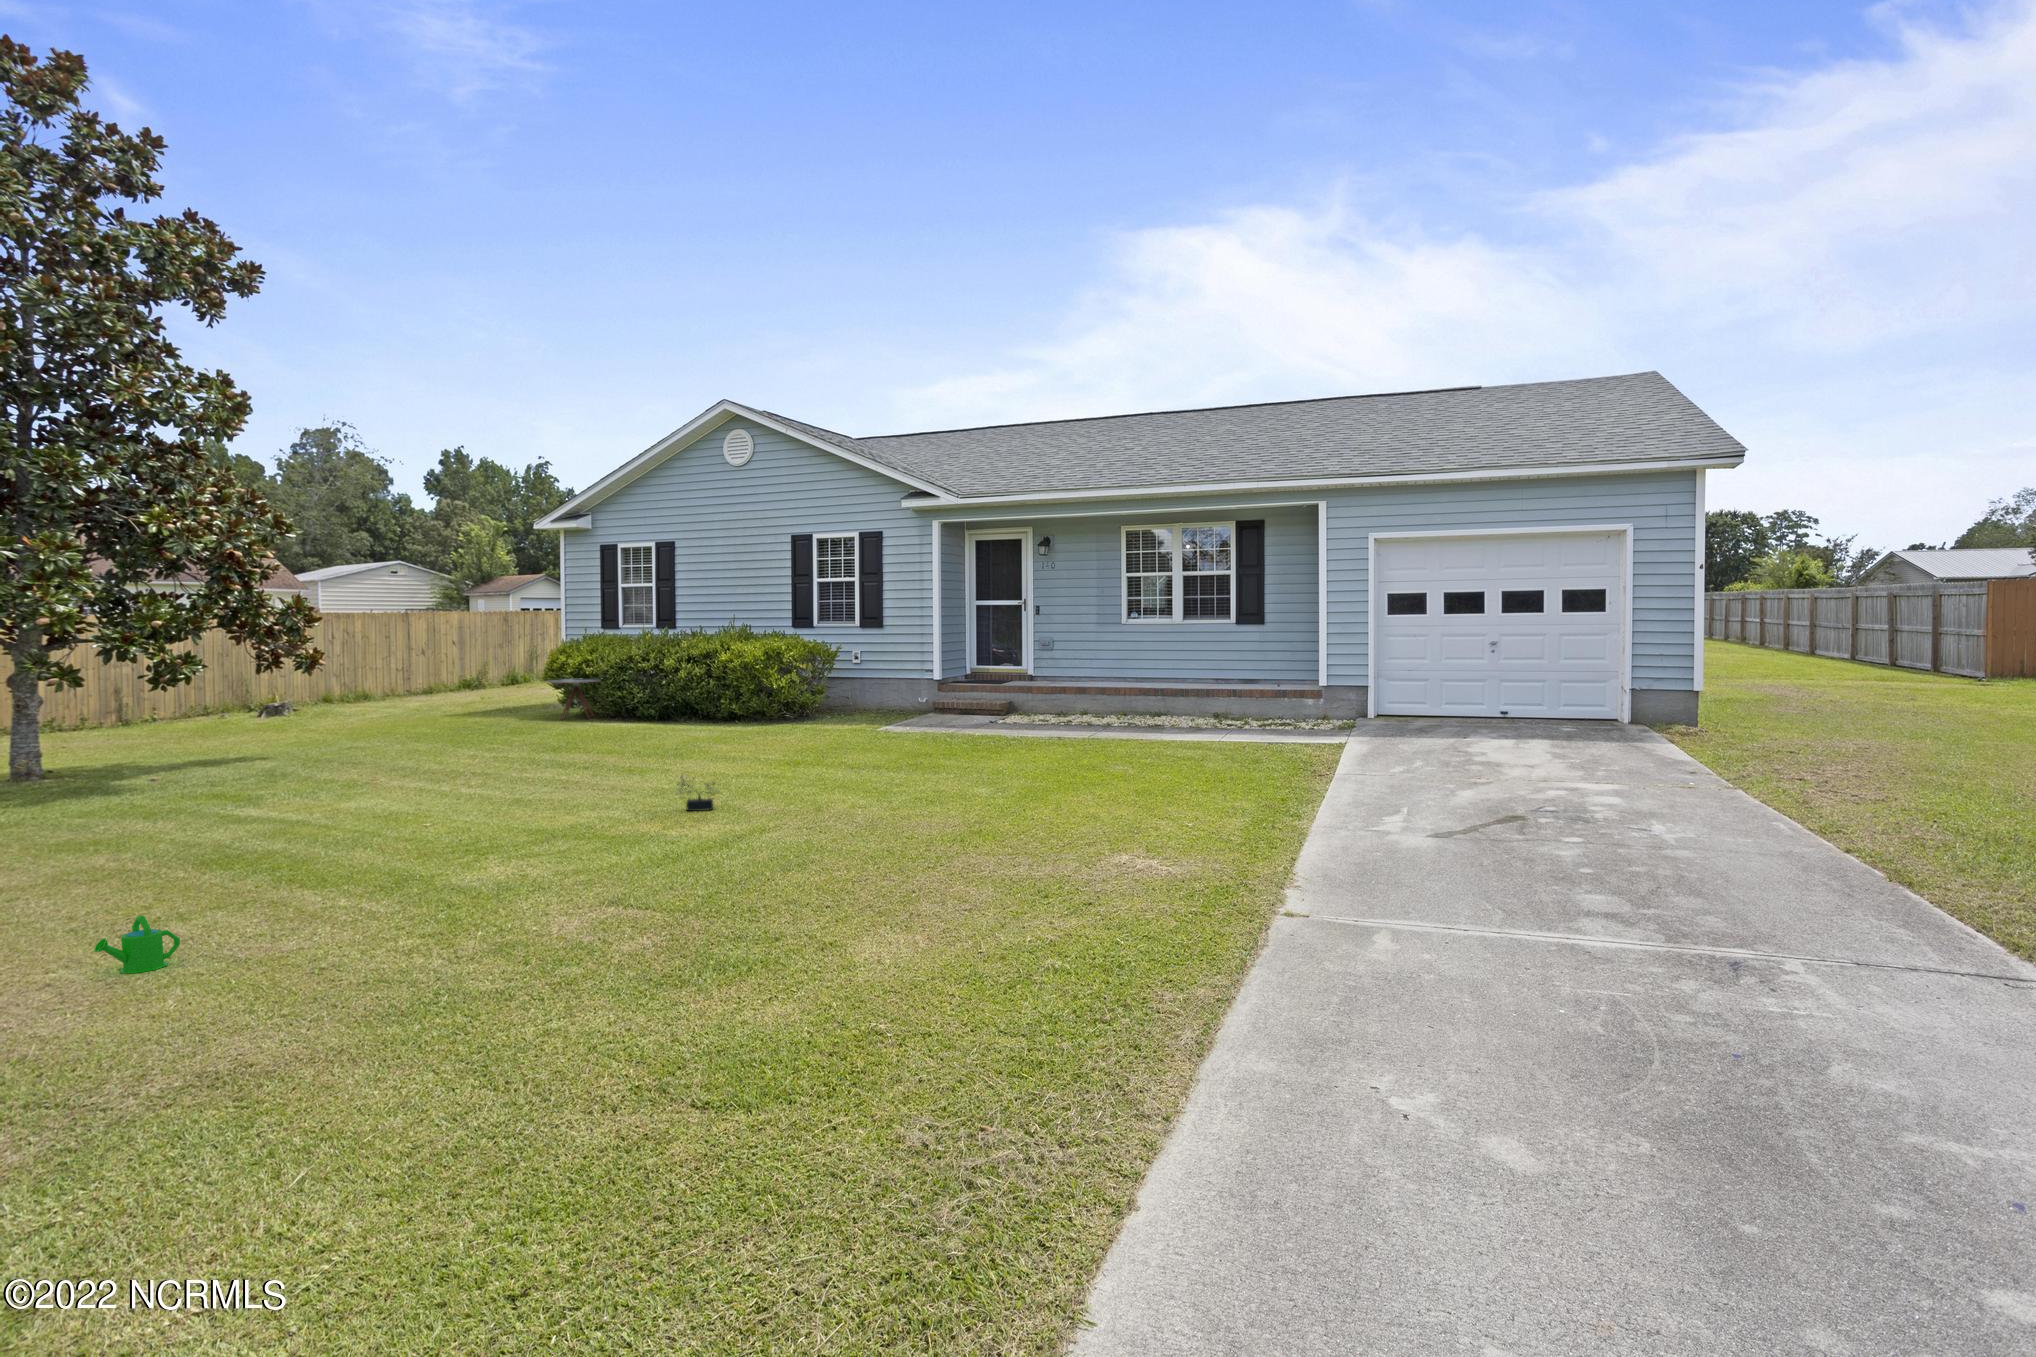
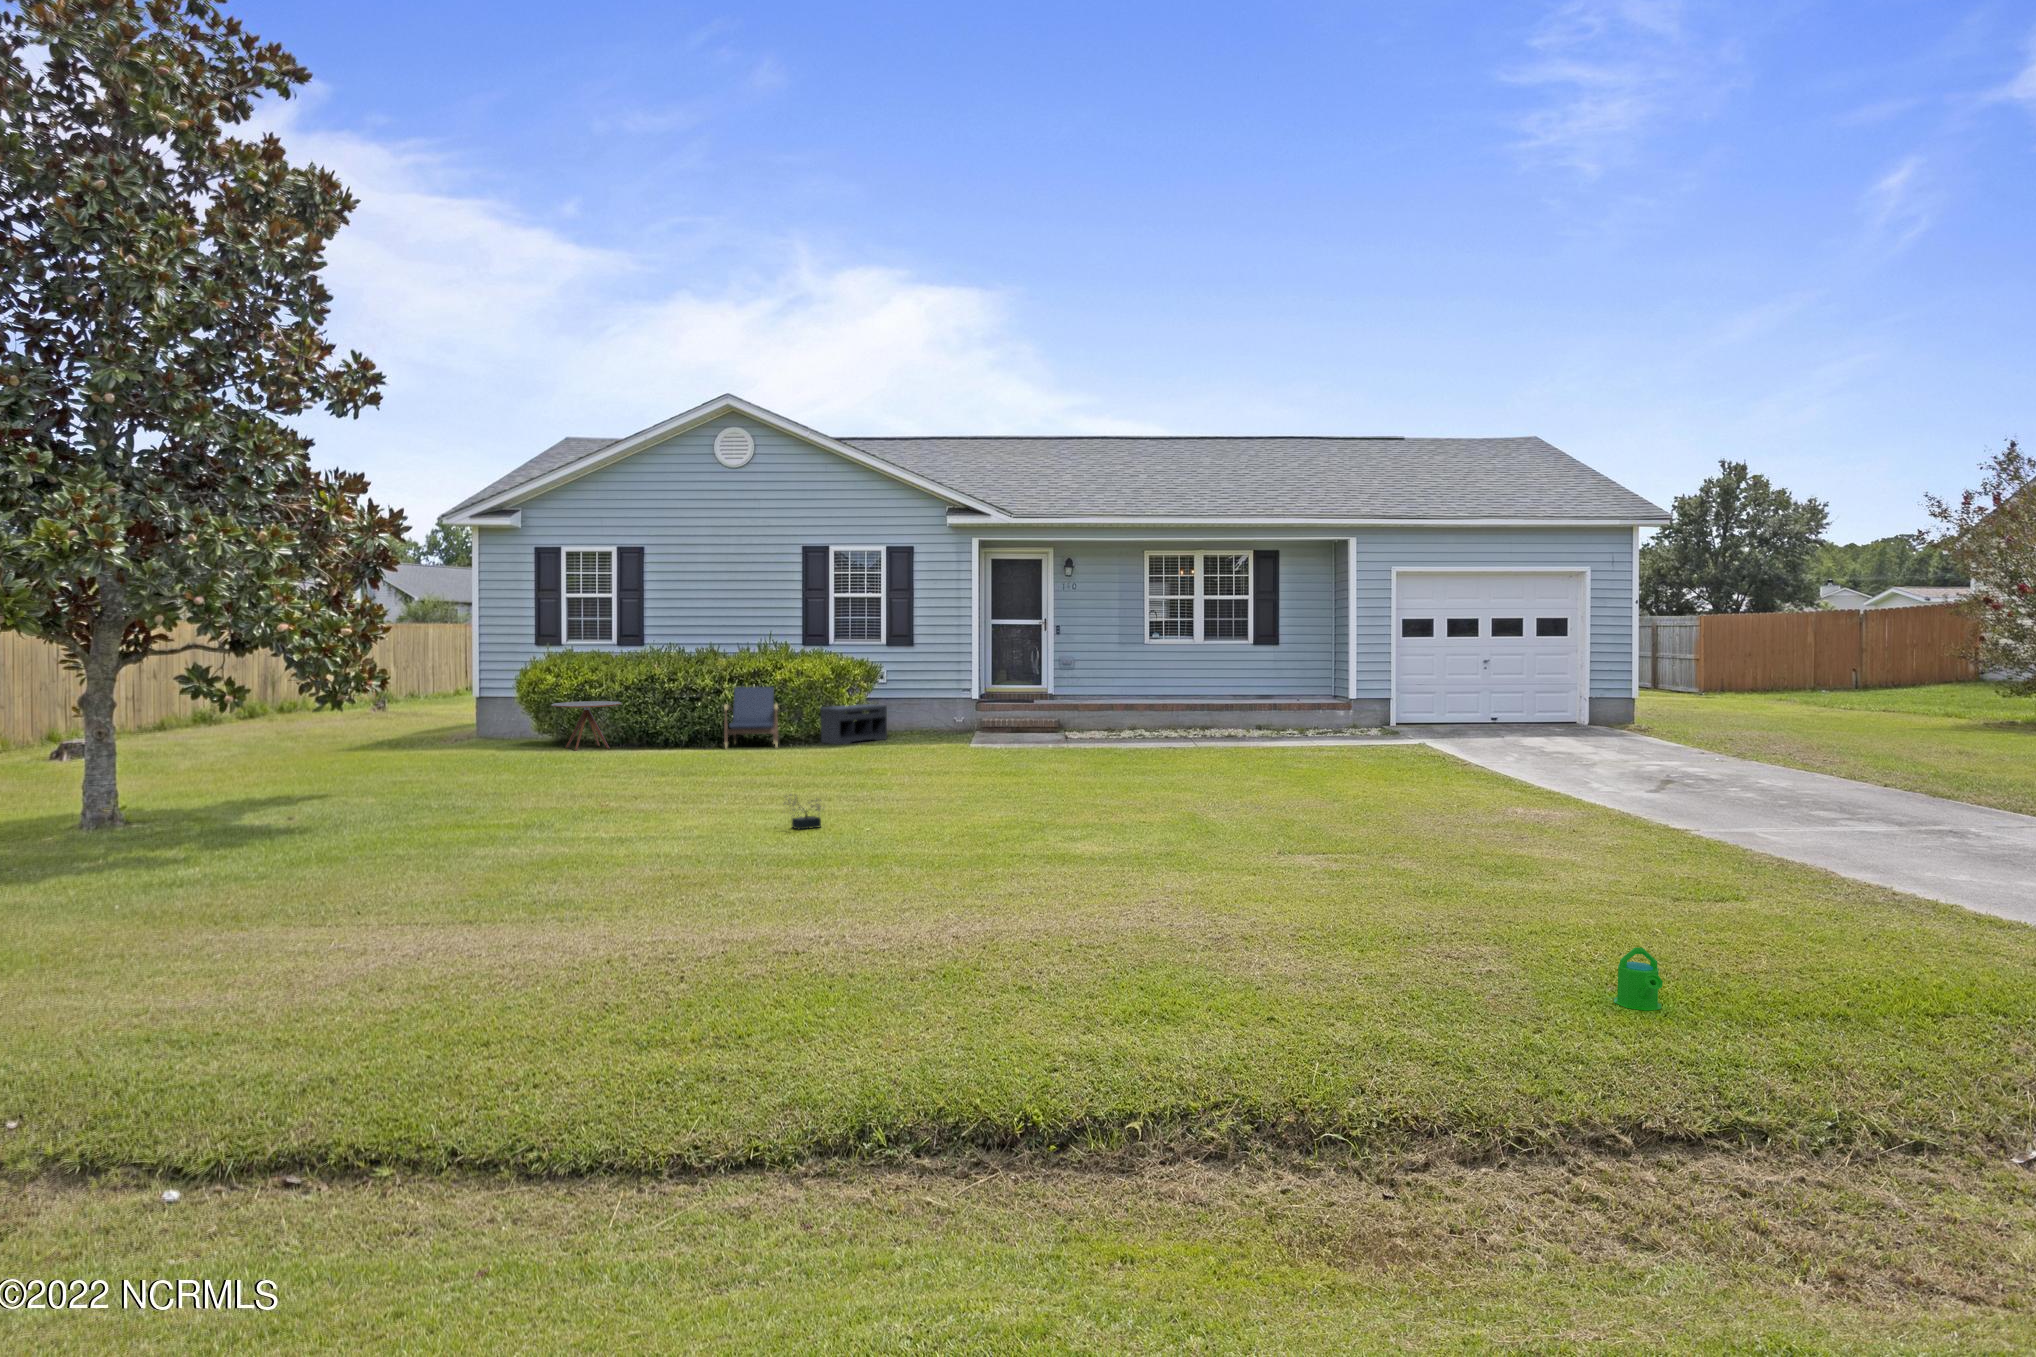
lounge chair: none [660,667,721,724] -> present [724,687,778,748]
bench: none [759,684,824,722] -> present [821,704,887,744]
decorative plant: present [677,775,717,811] -> present [787,796,821,829]

